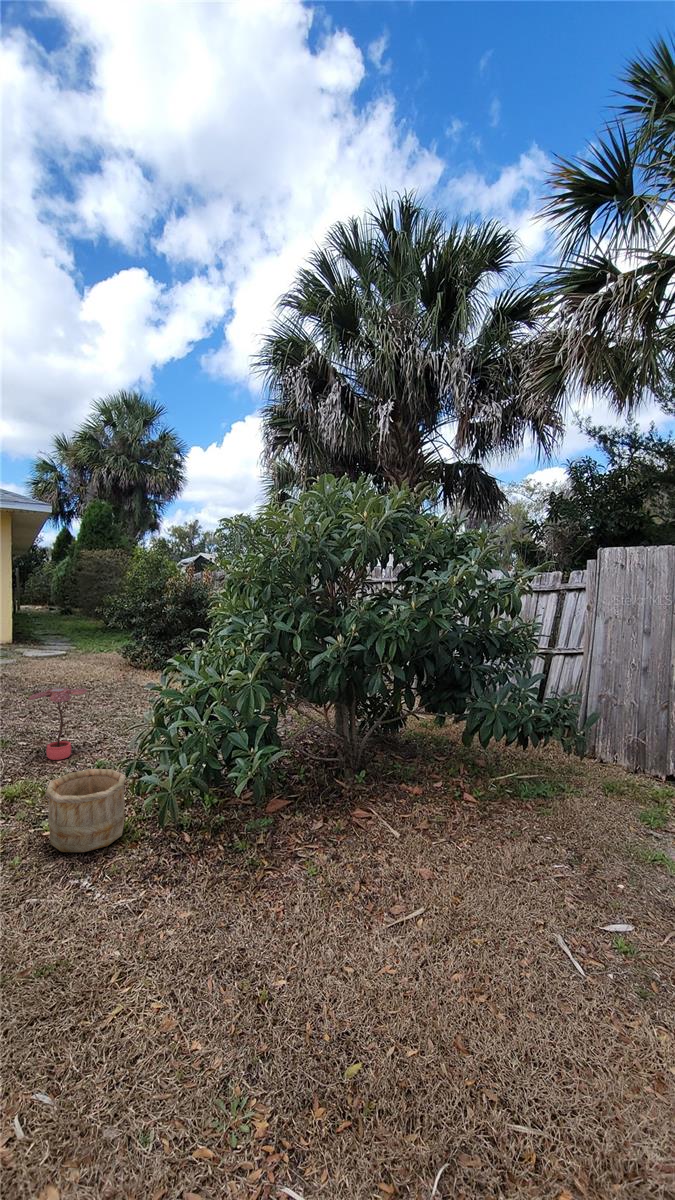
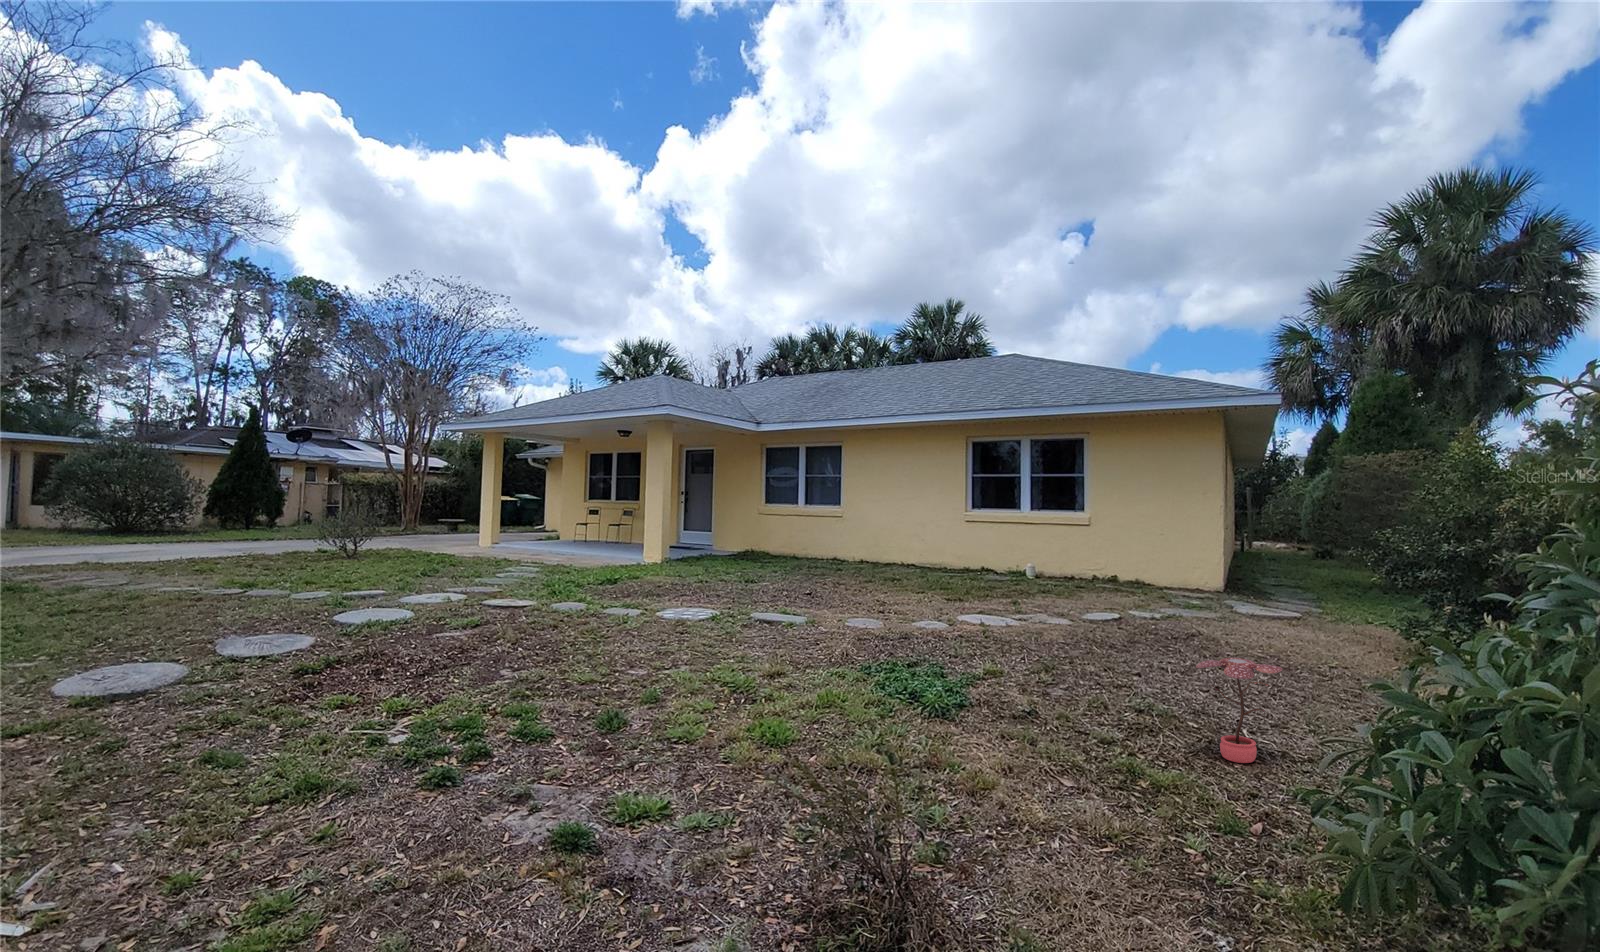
wooden bucket: present [45,769,126,852] -> none [1184,778,1307,904]

